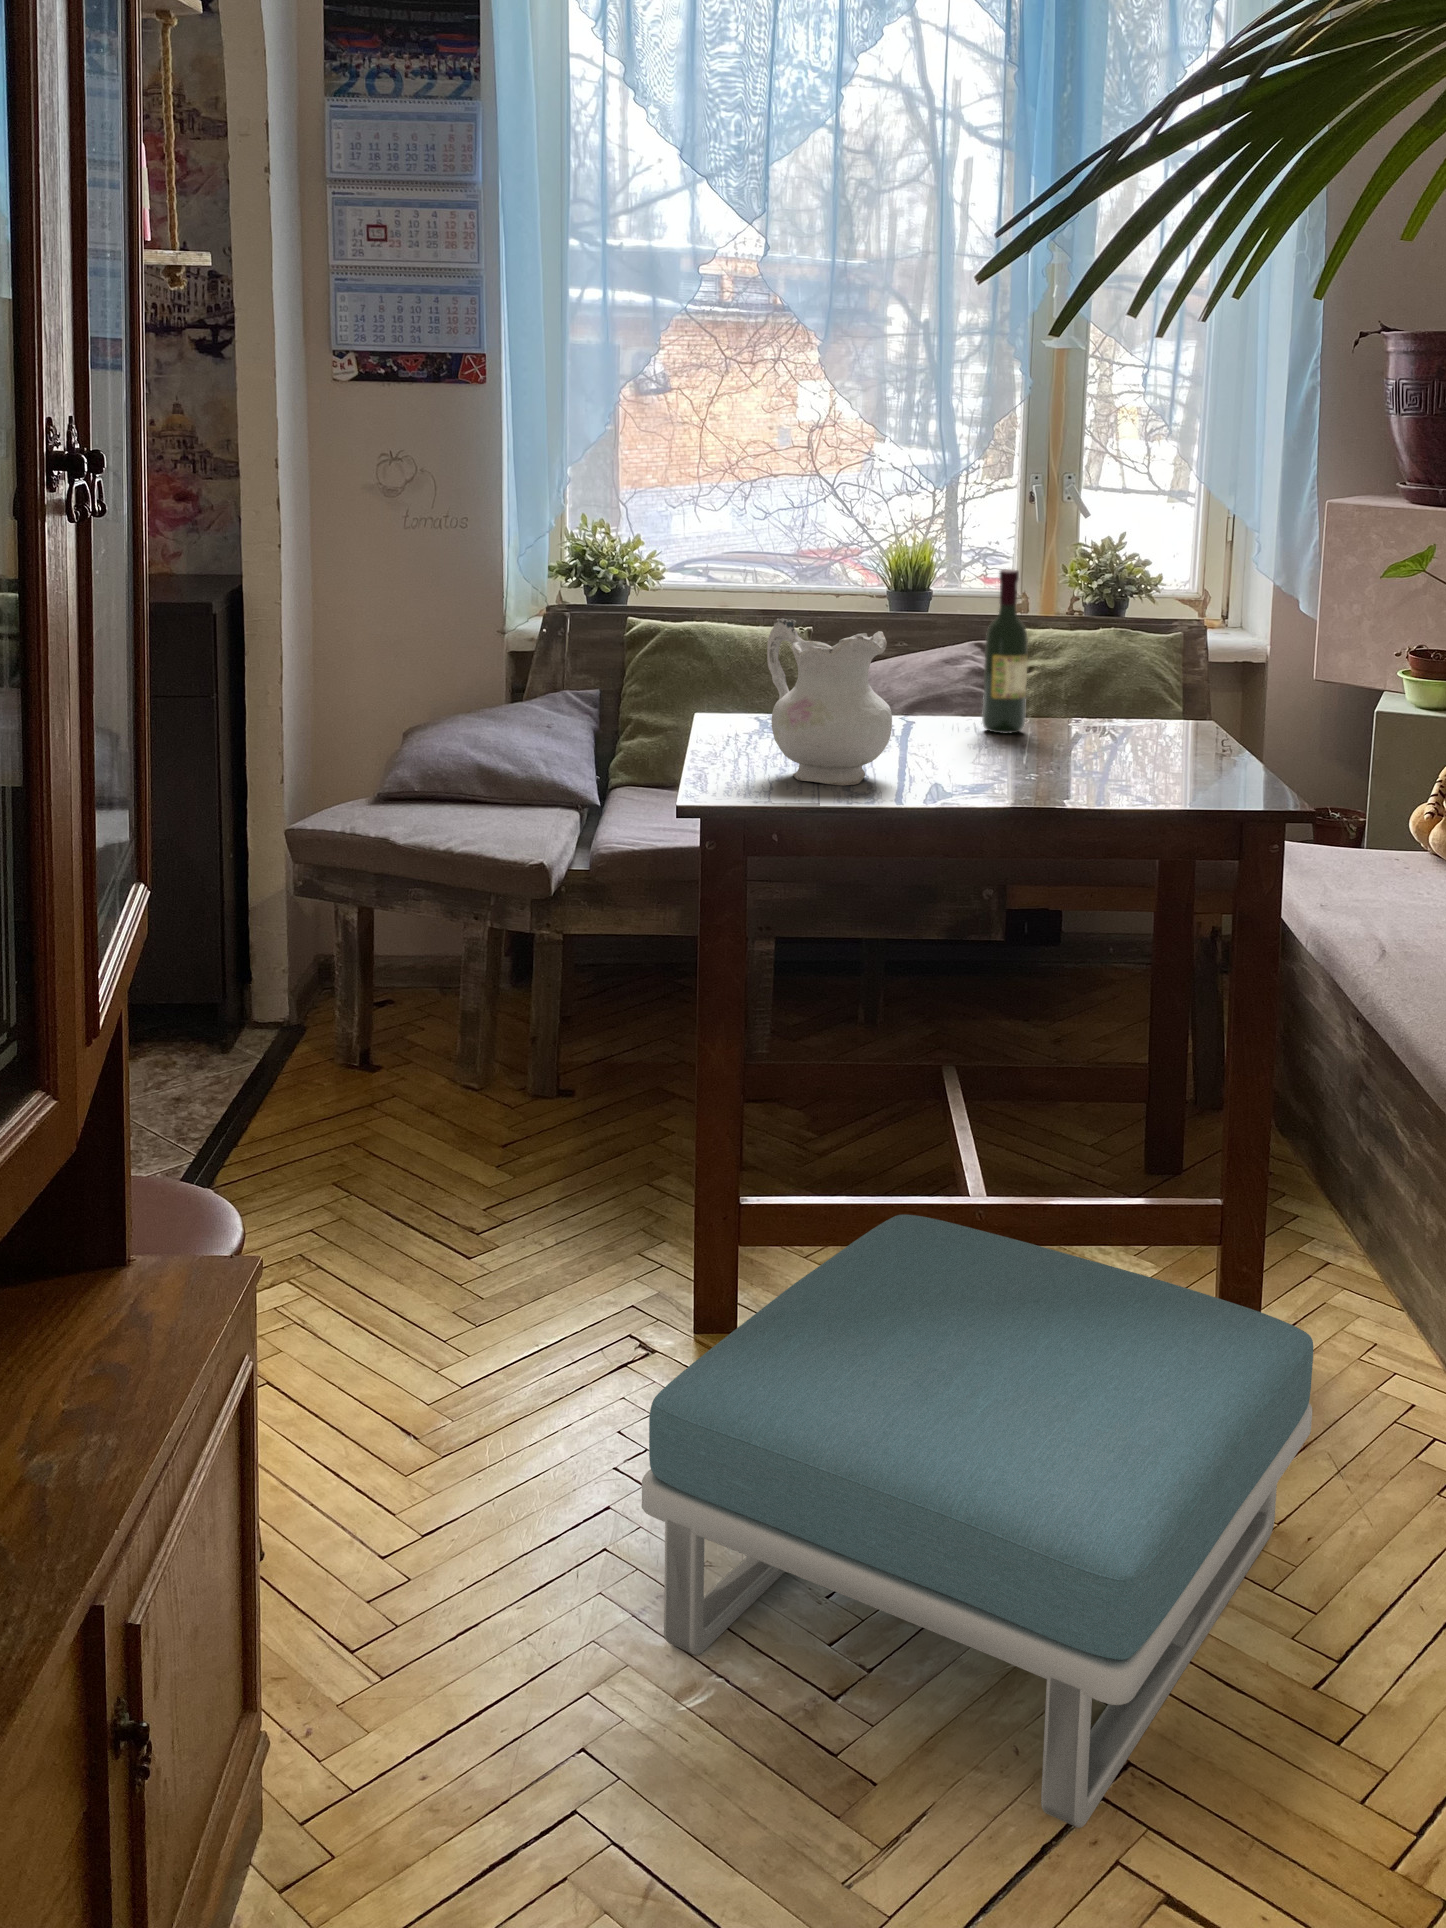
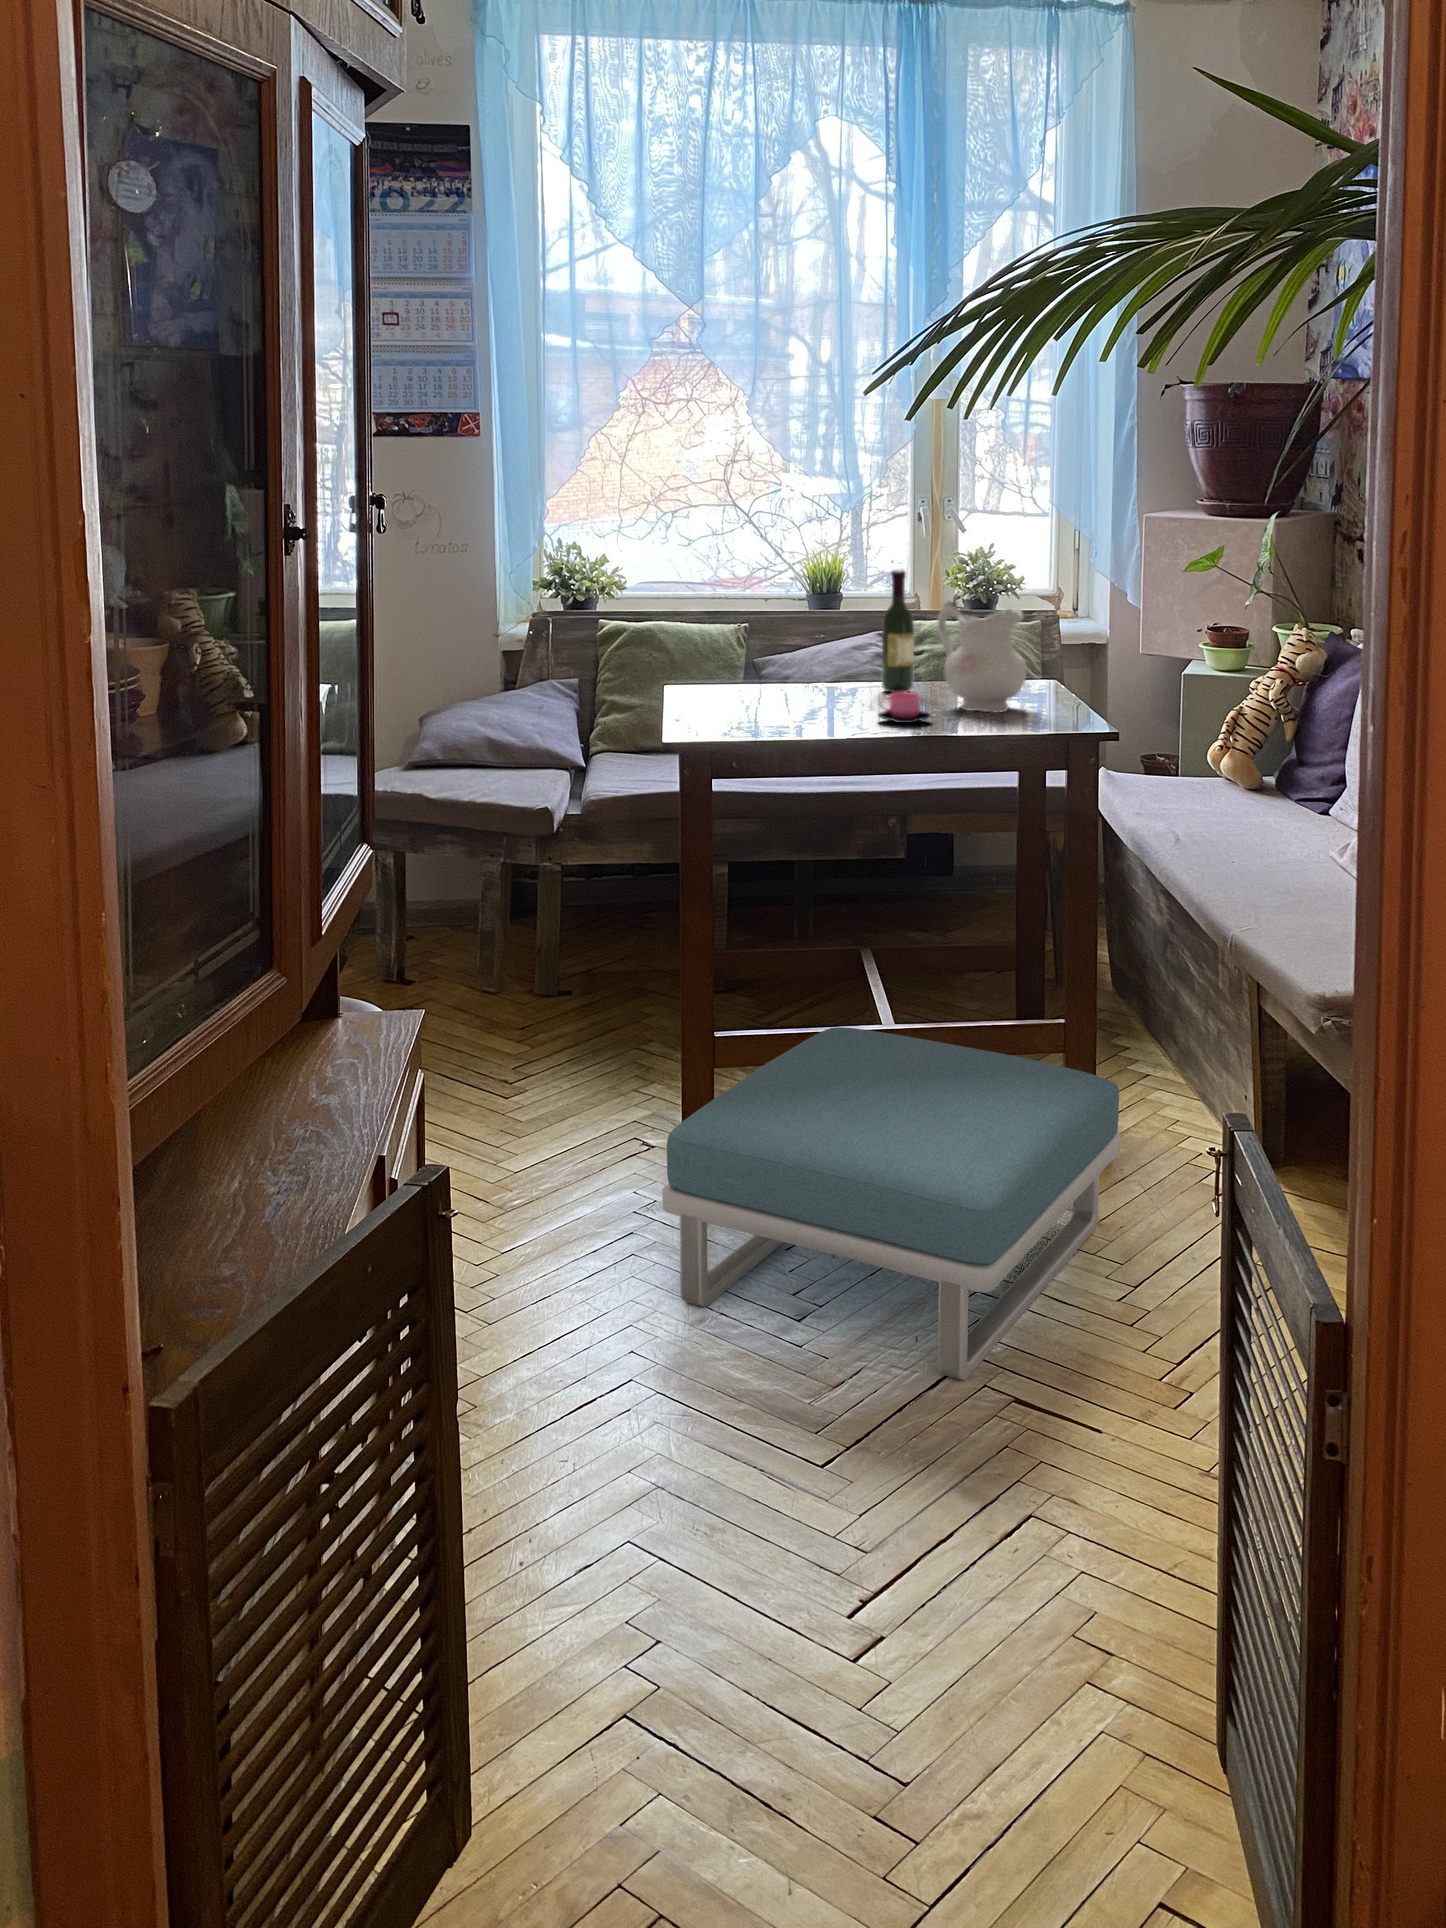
ceramic pitcher: present [767,618,892,786] -> present [938,601,1027,713]
cup: none [976,741,1051,785] -> present [878,692,932,723]

